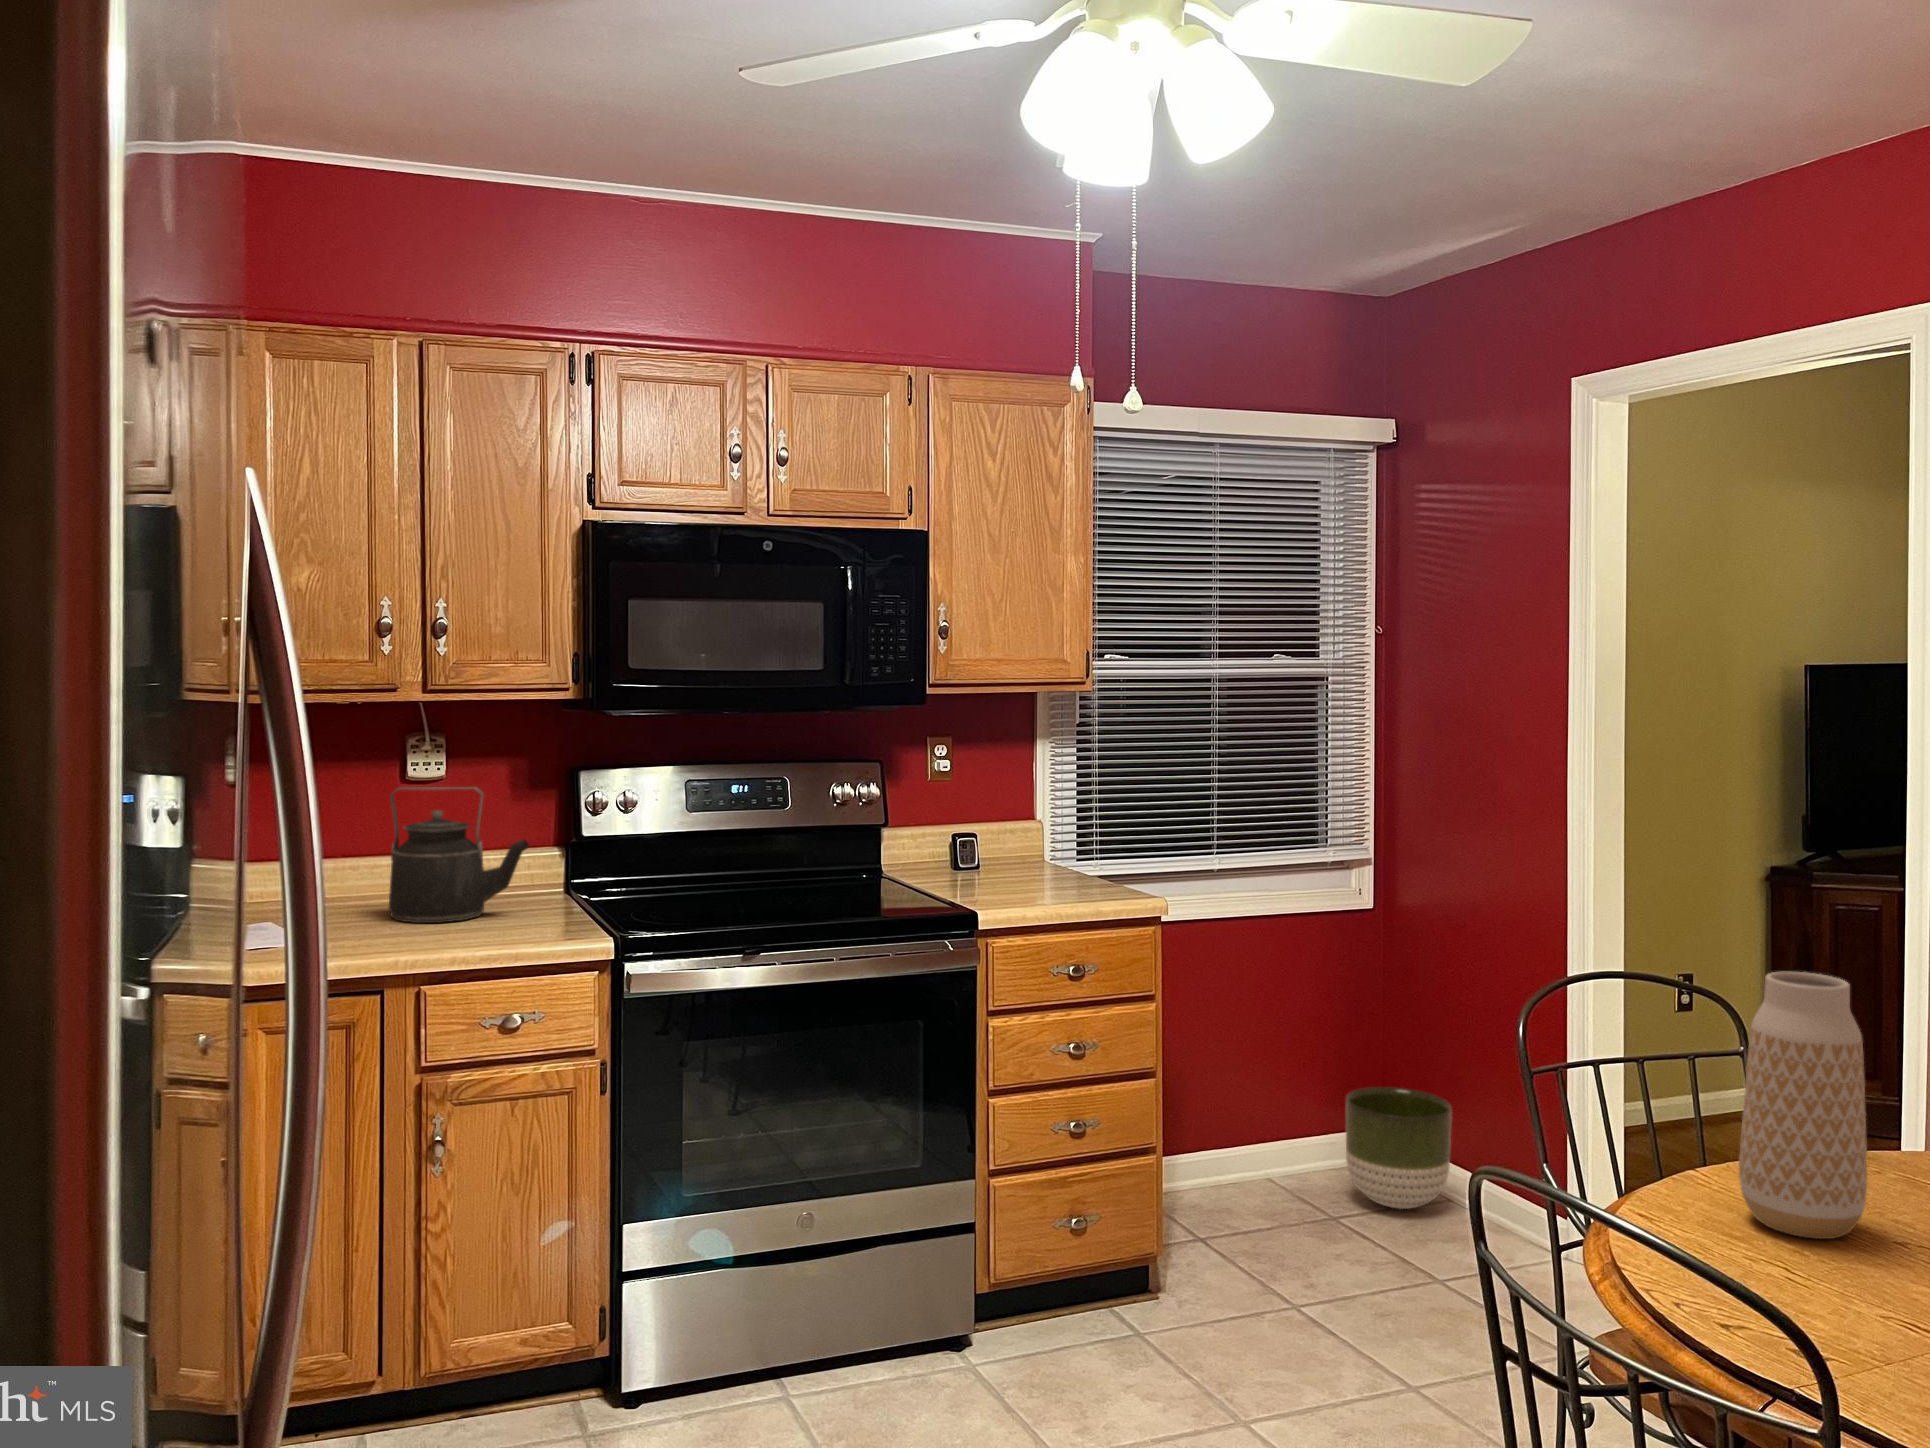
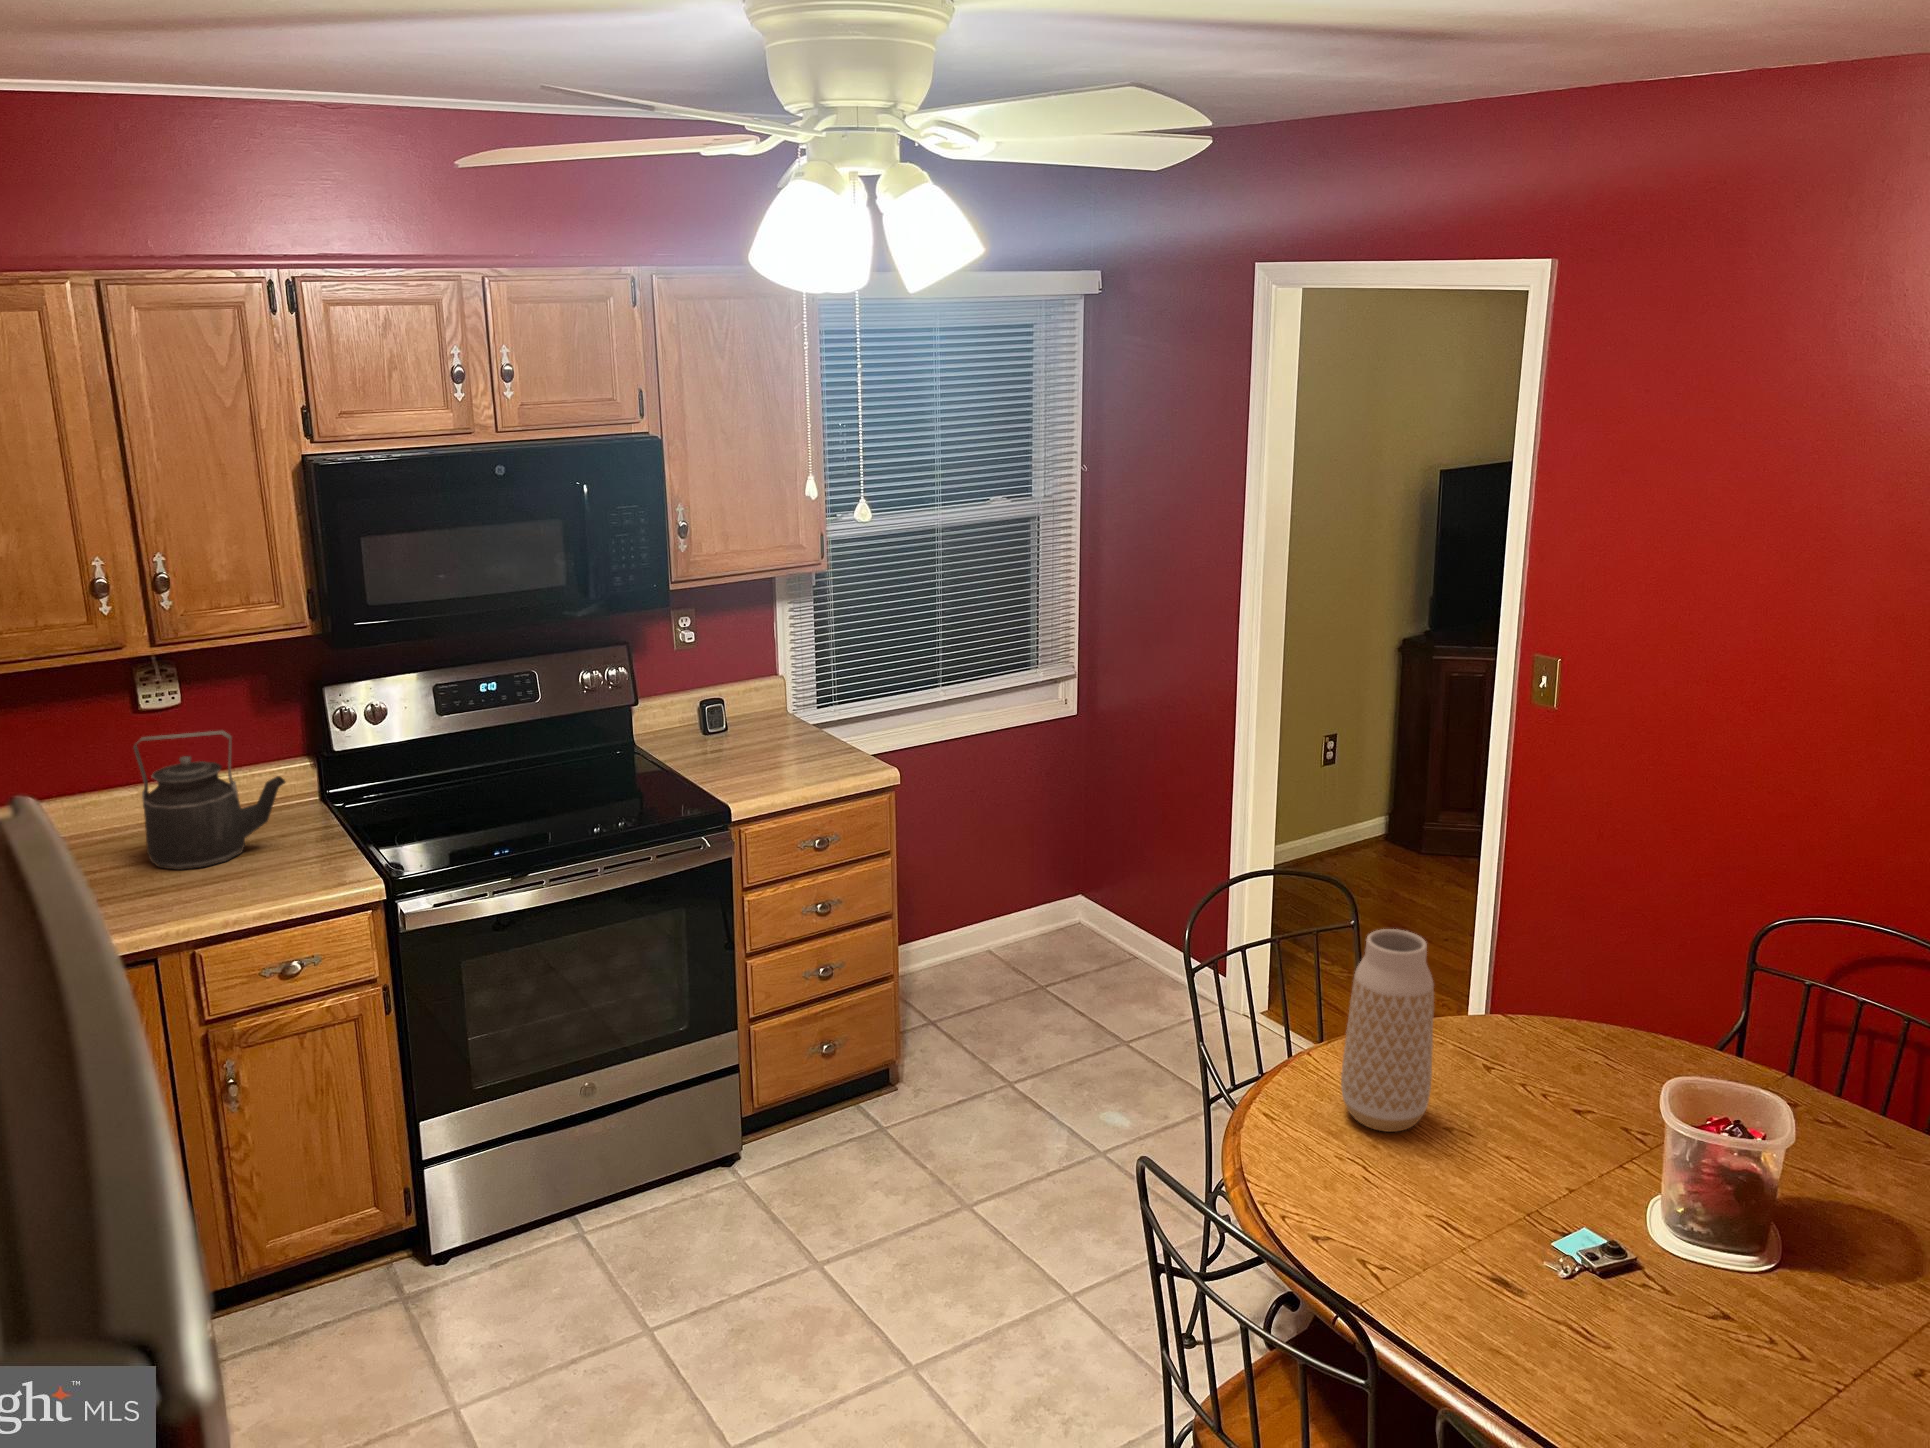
planter: present [1346,1087,1452,1209] -> none [1056,874,1144,978]

